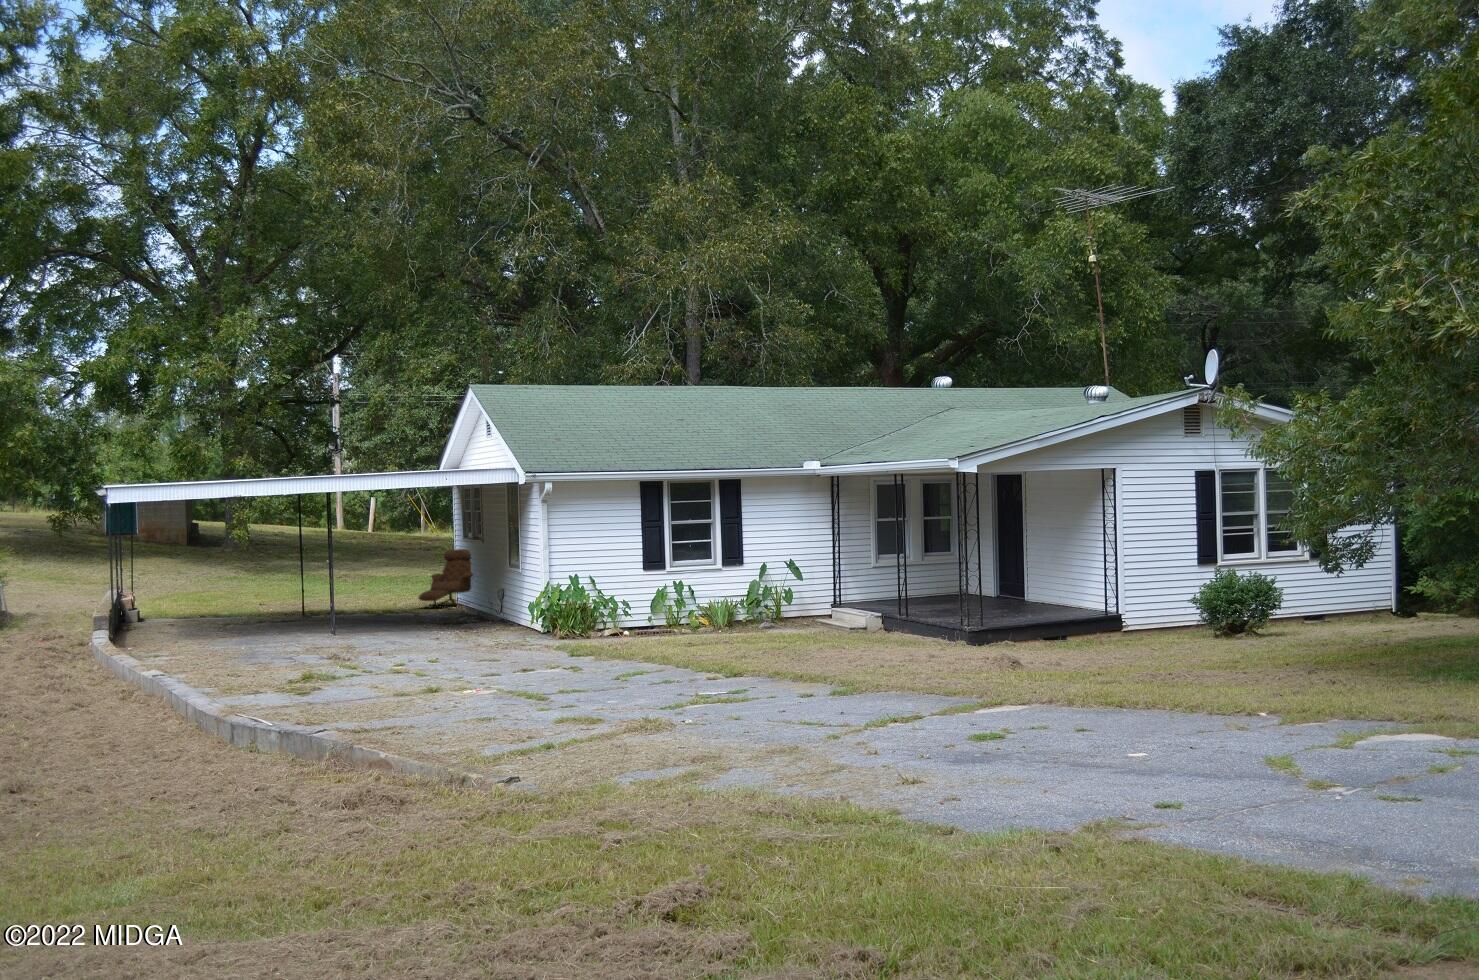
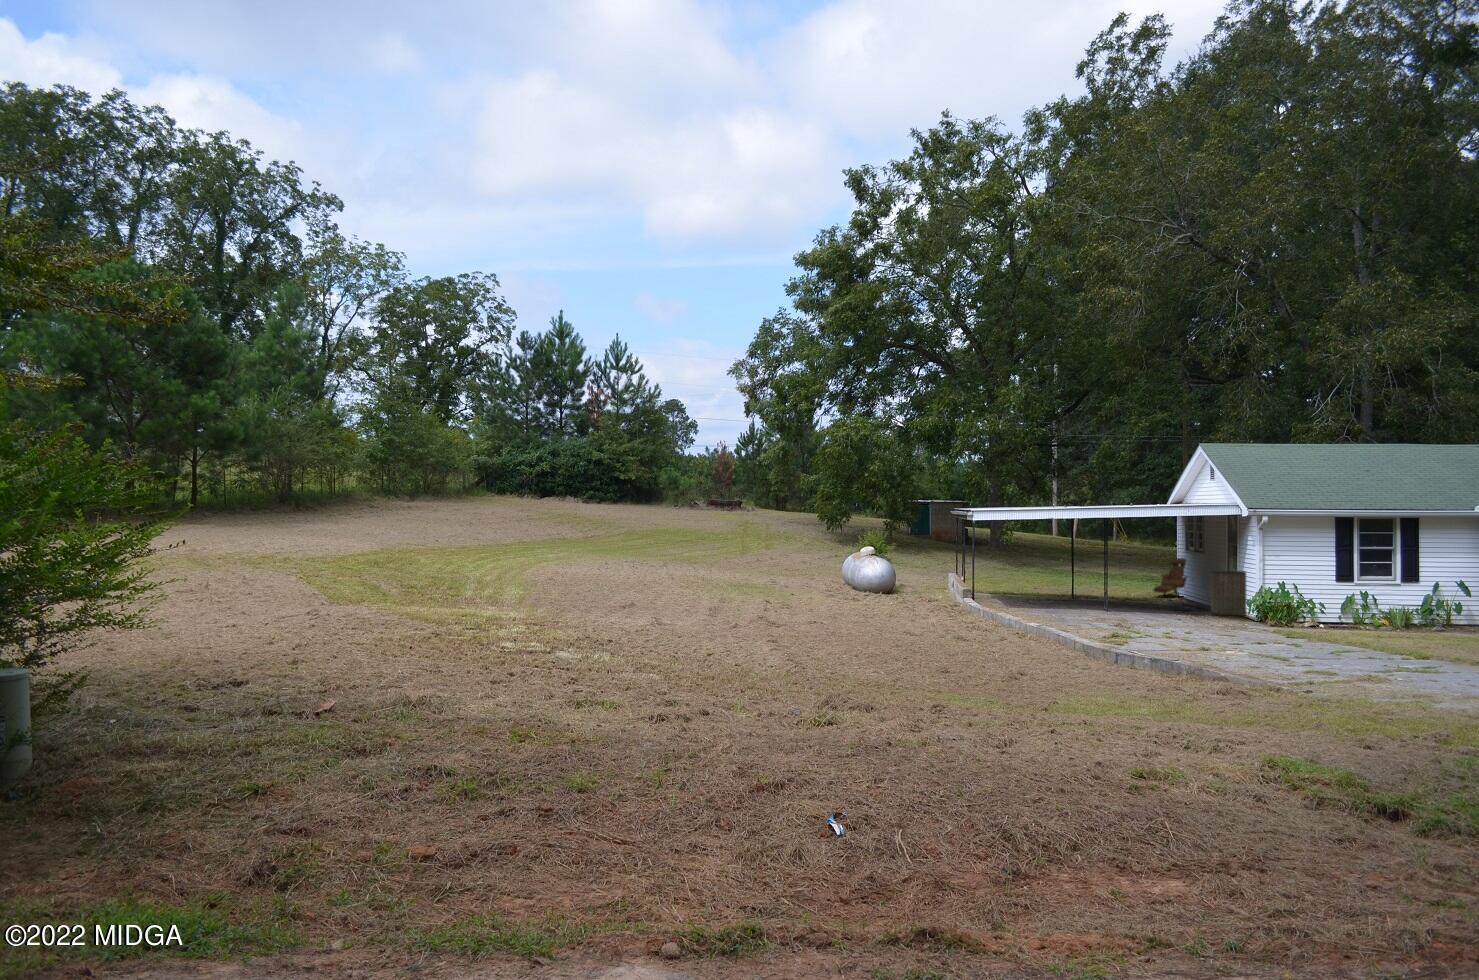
trash can: none [479,563,529,630] -> present [1211,571,1247,616]

